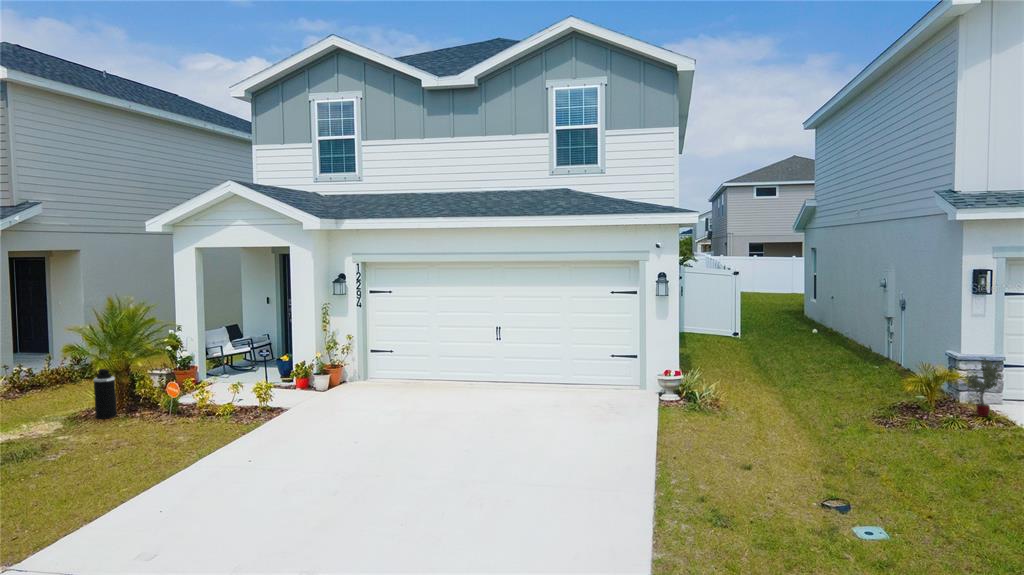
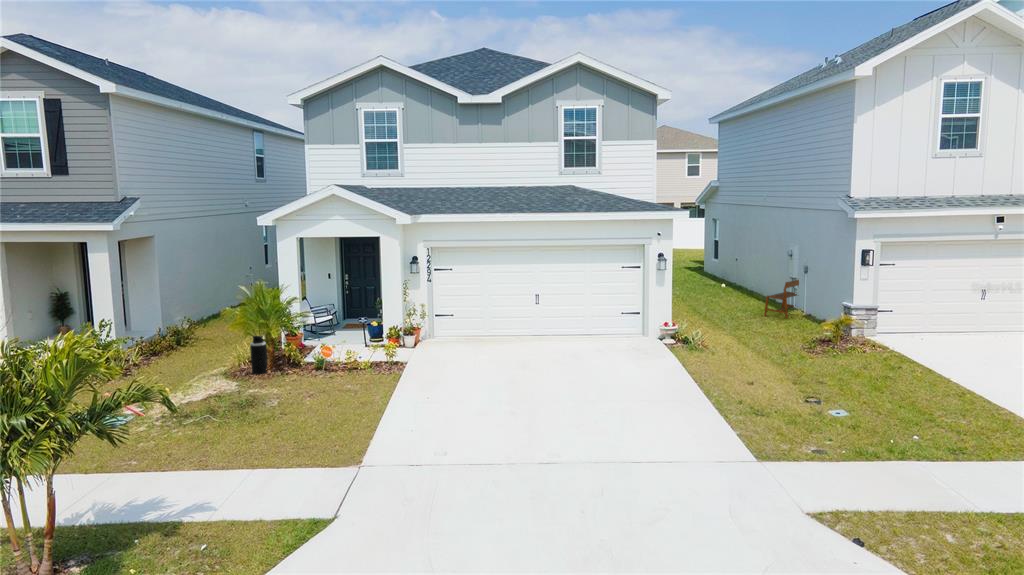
bench: none [843,318,904,374] -> present [764,280,799,319]
potted tree: present [963,358,1002,417] -> none [855,307,879,345]

